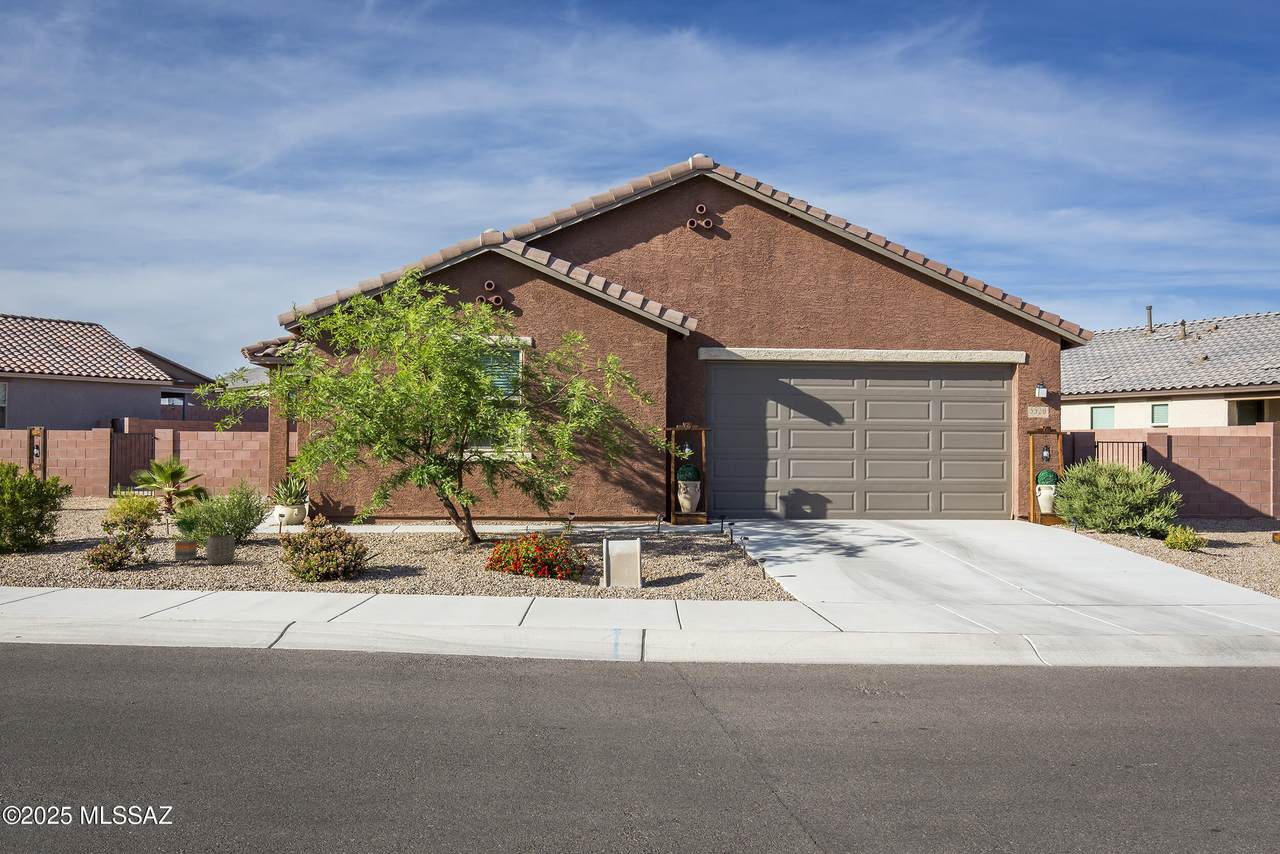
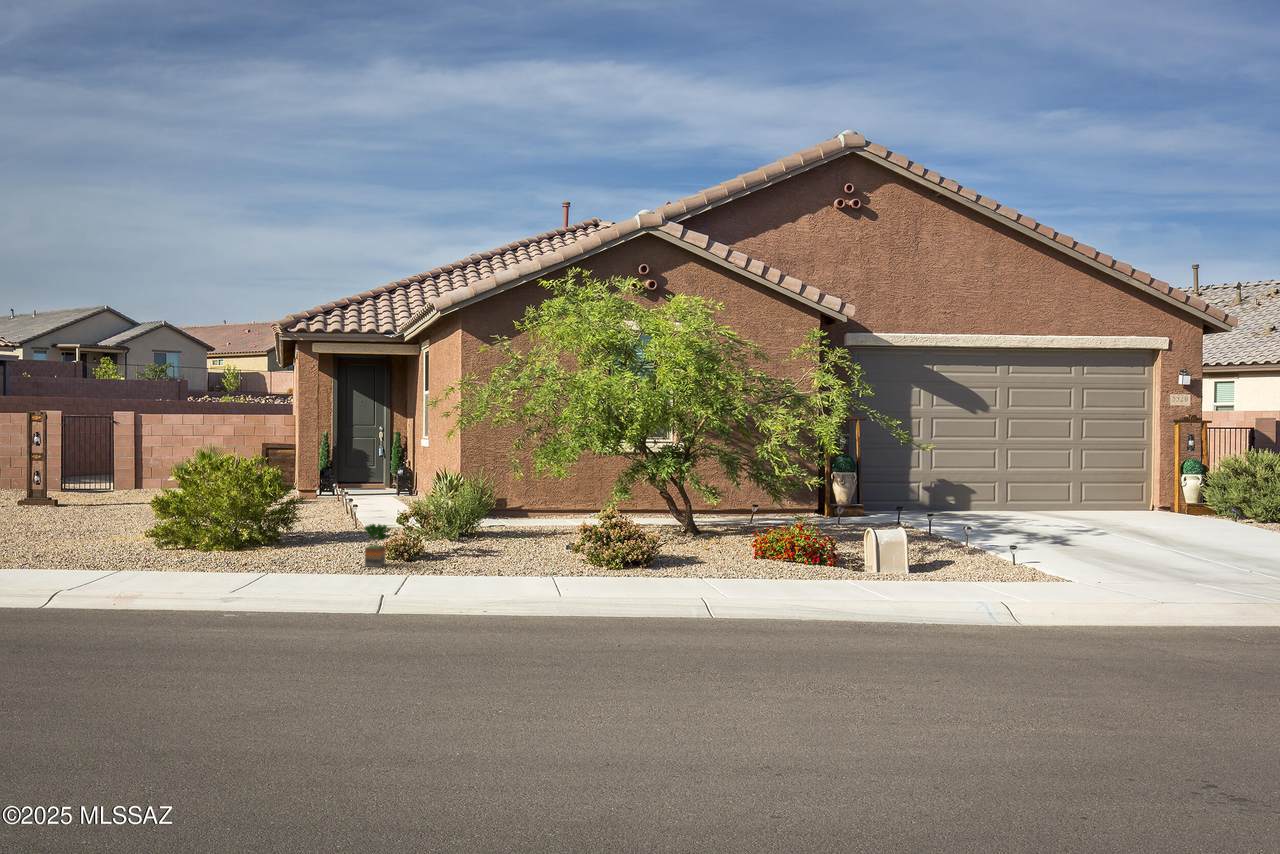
woven basket: present [206,535,235,564] -> none [402,542,431,574]

